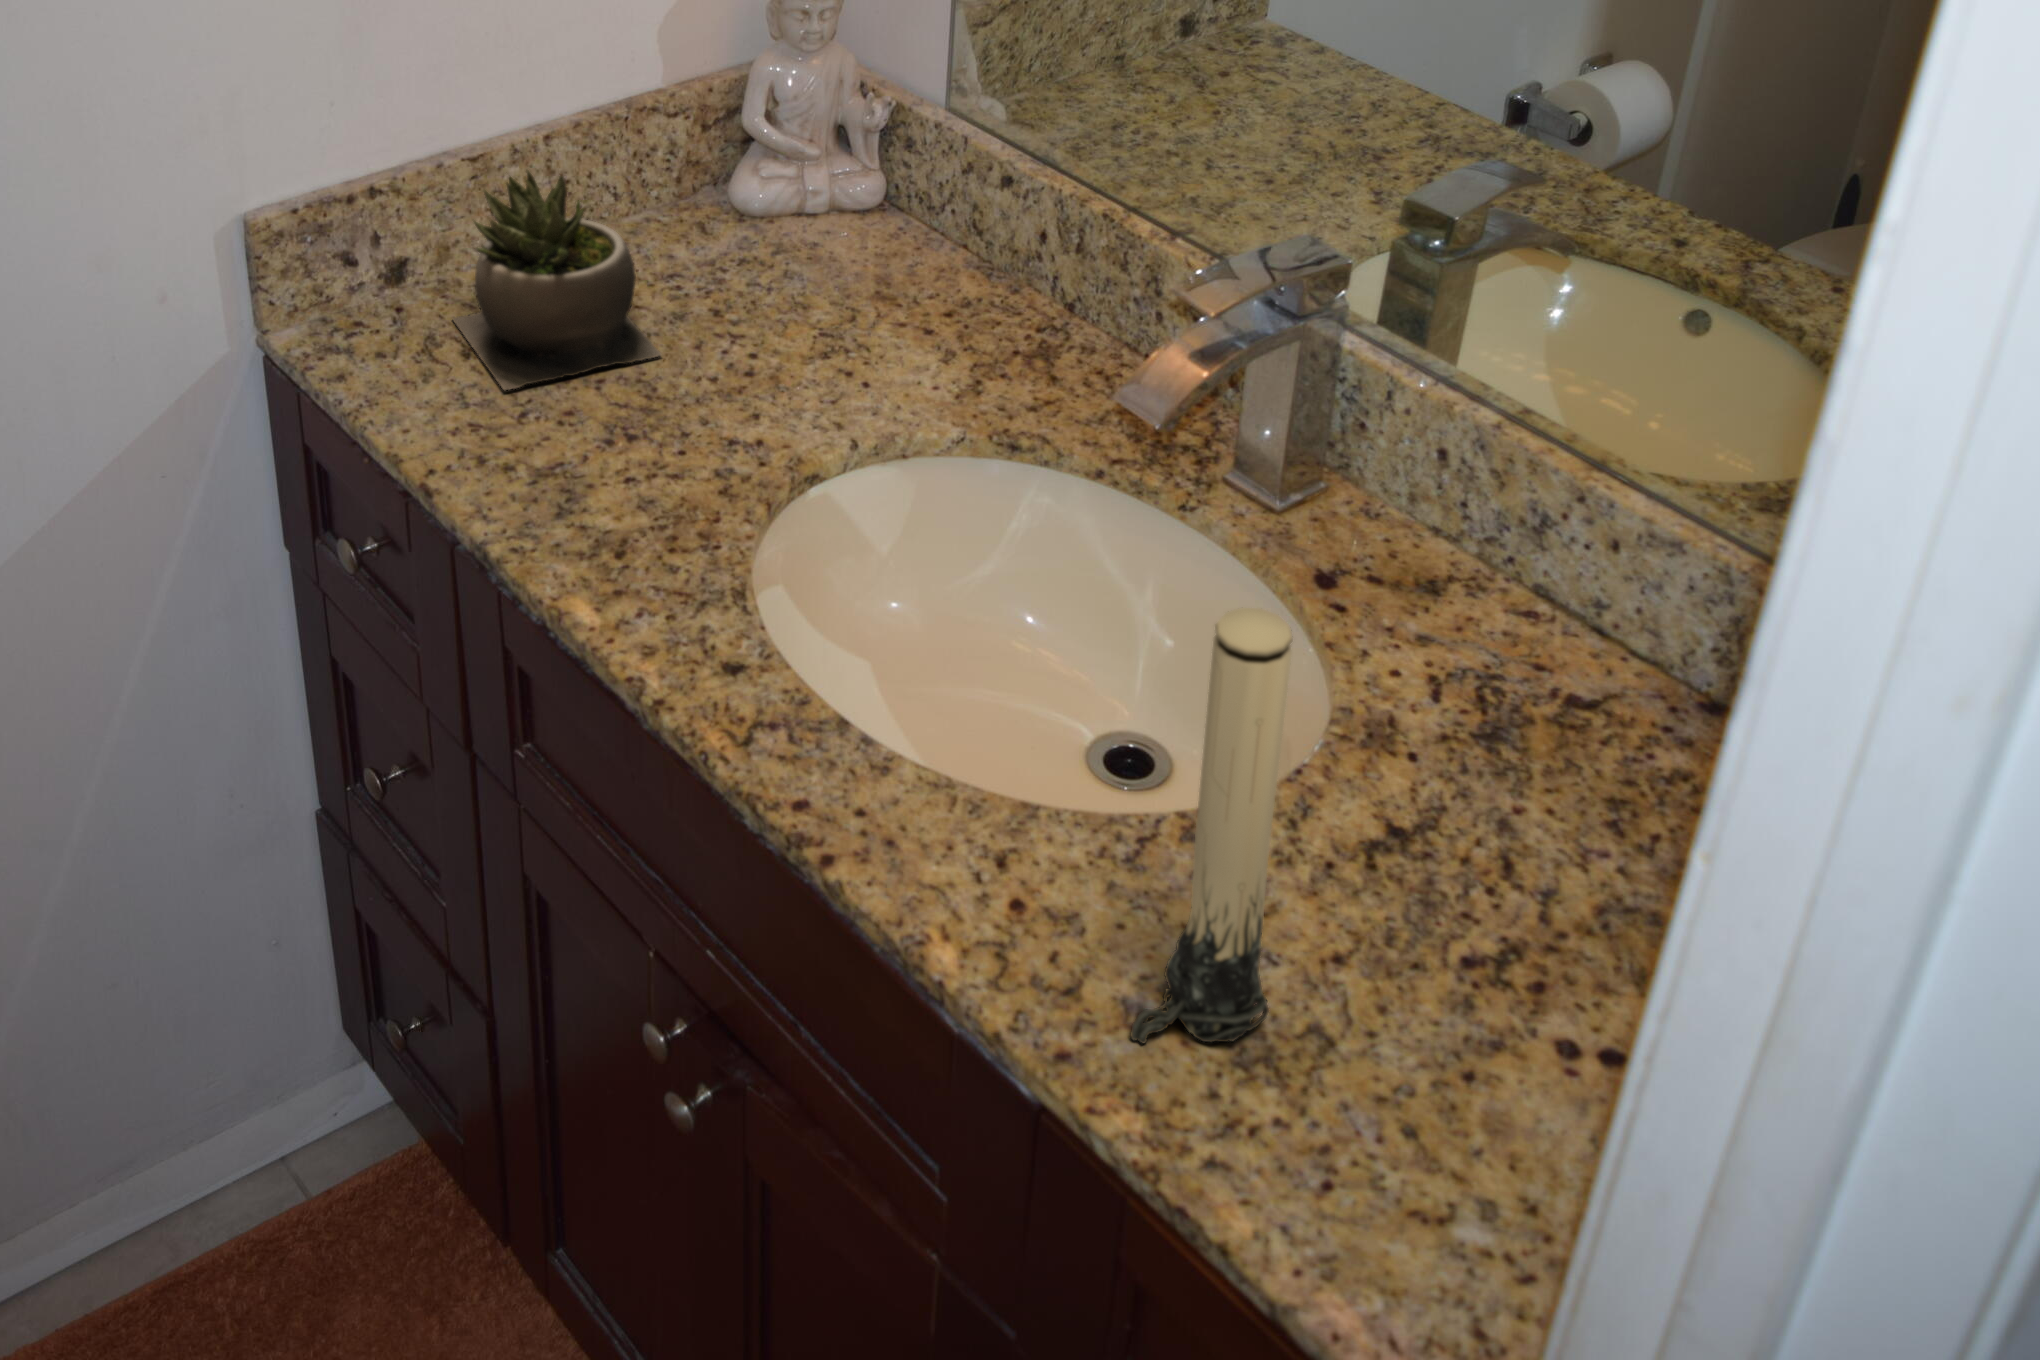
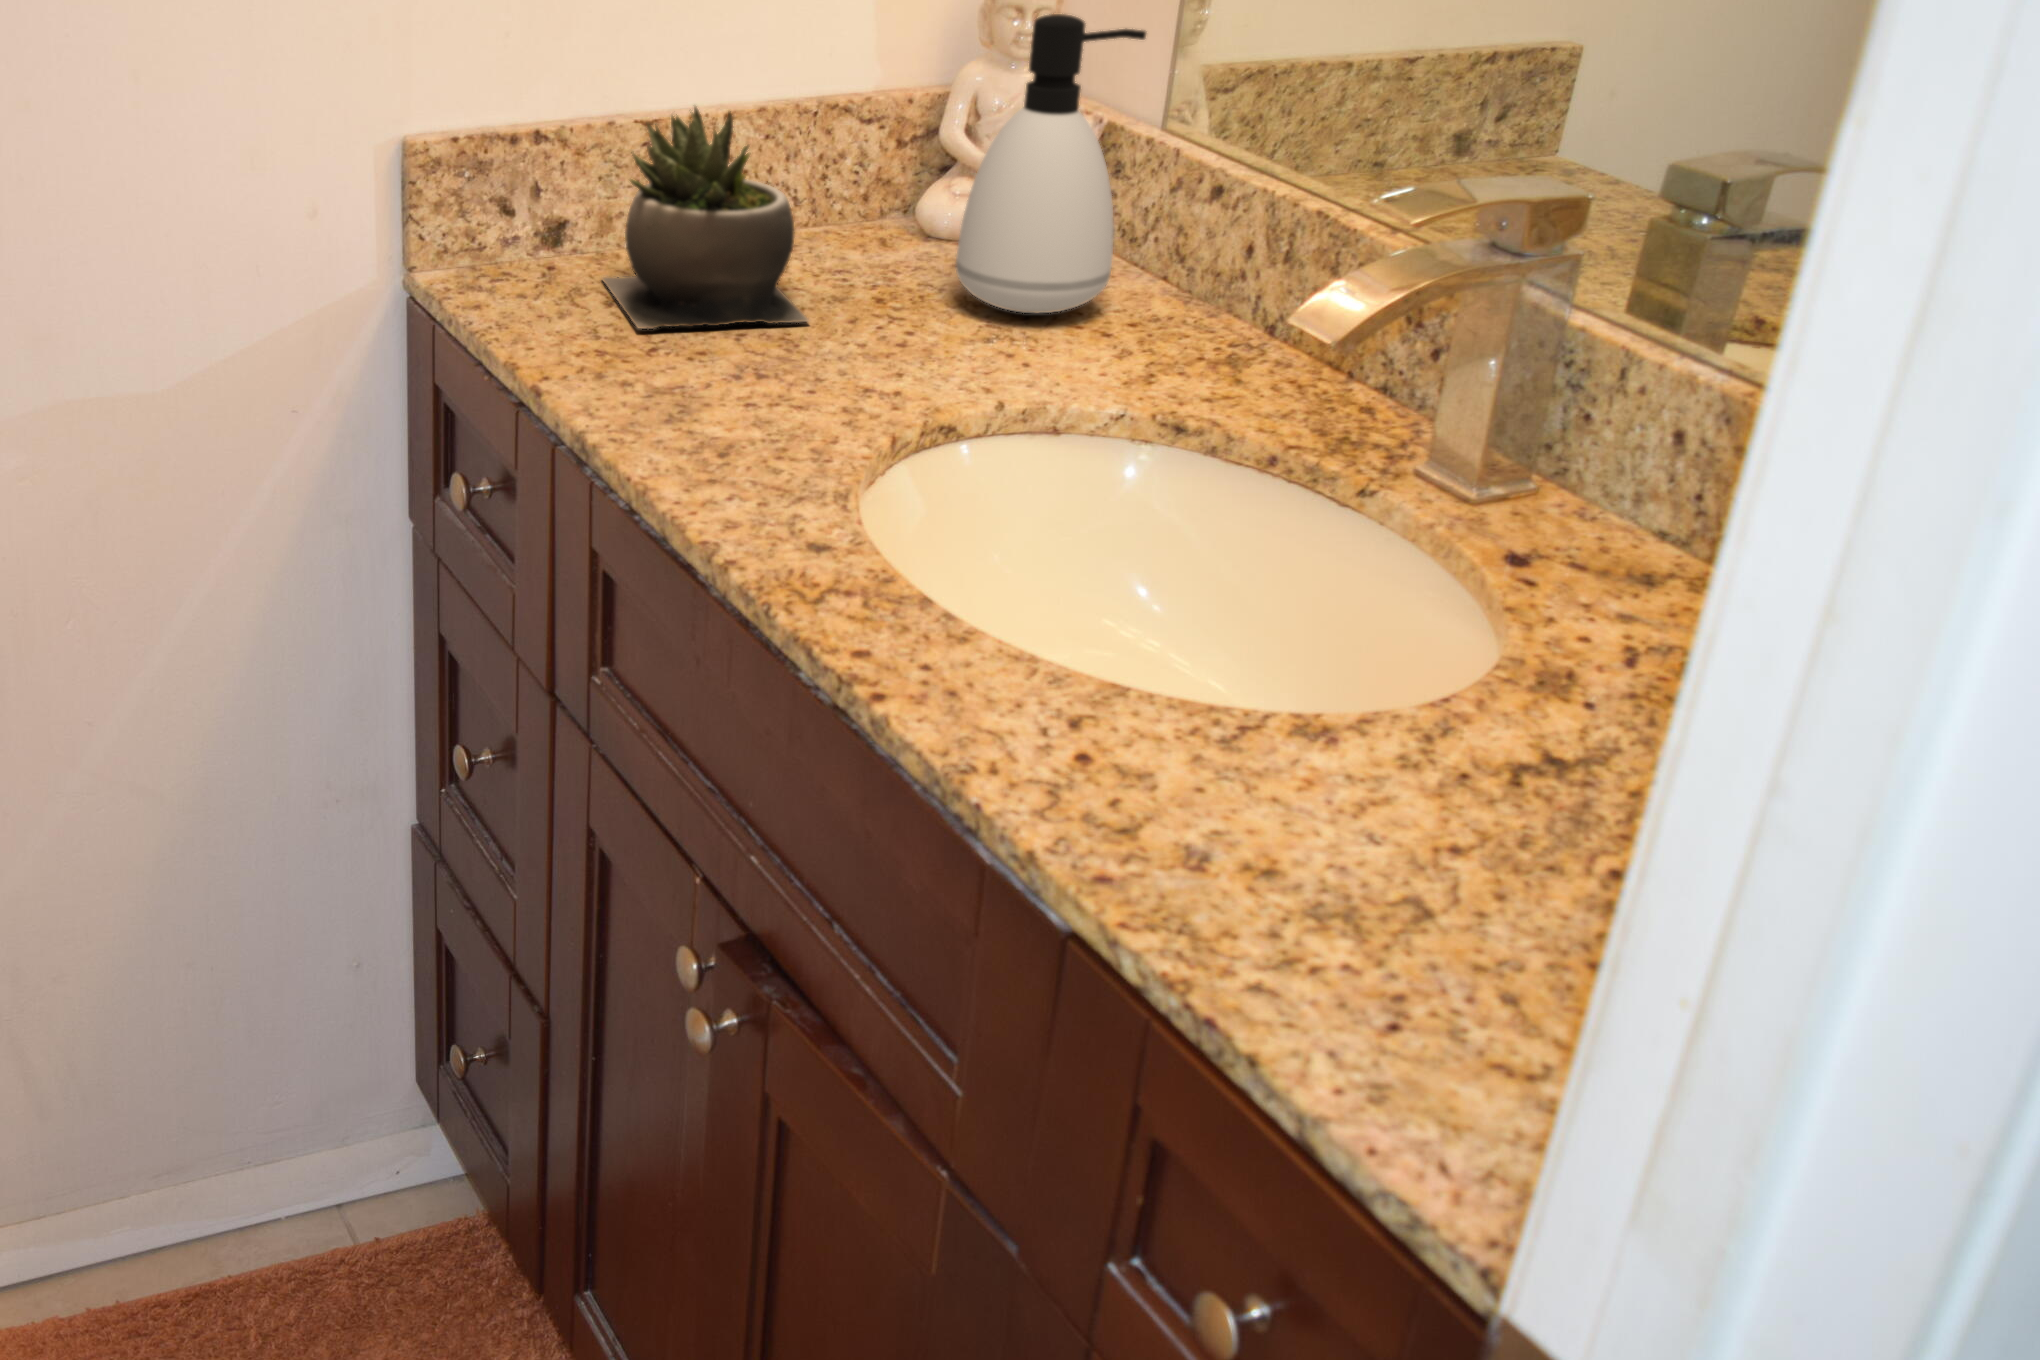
soap dispenser: none [784,55,931,317] -> present [956,14,1146,313]
candle: present [1130,608,1293,1043] -> none [1187,327,1440,893]

